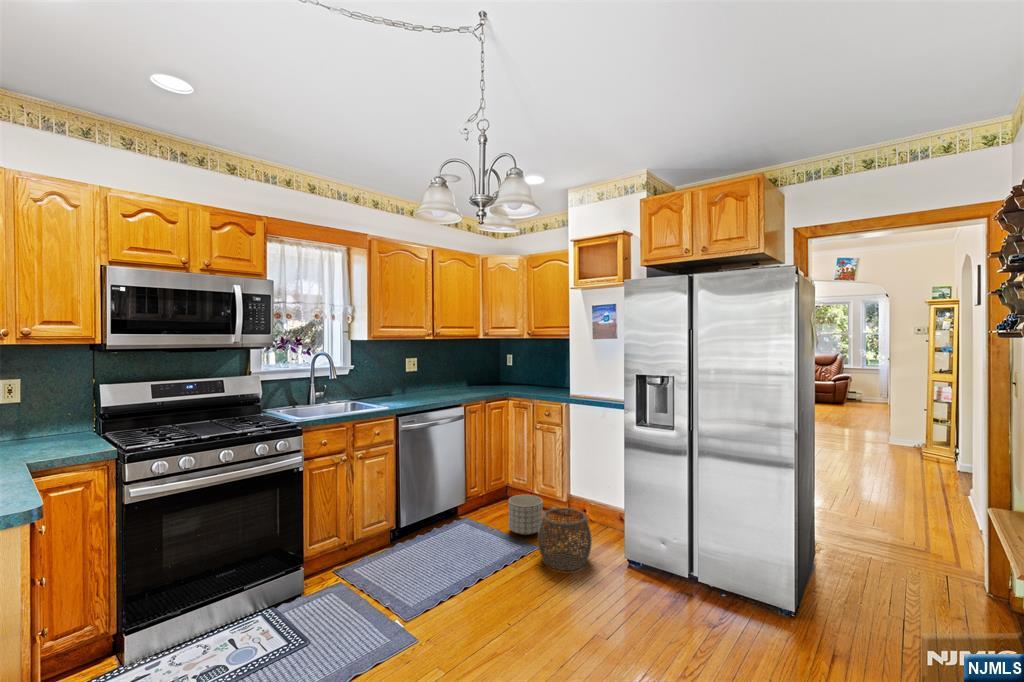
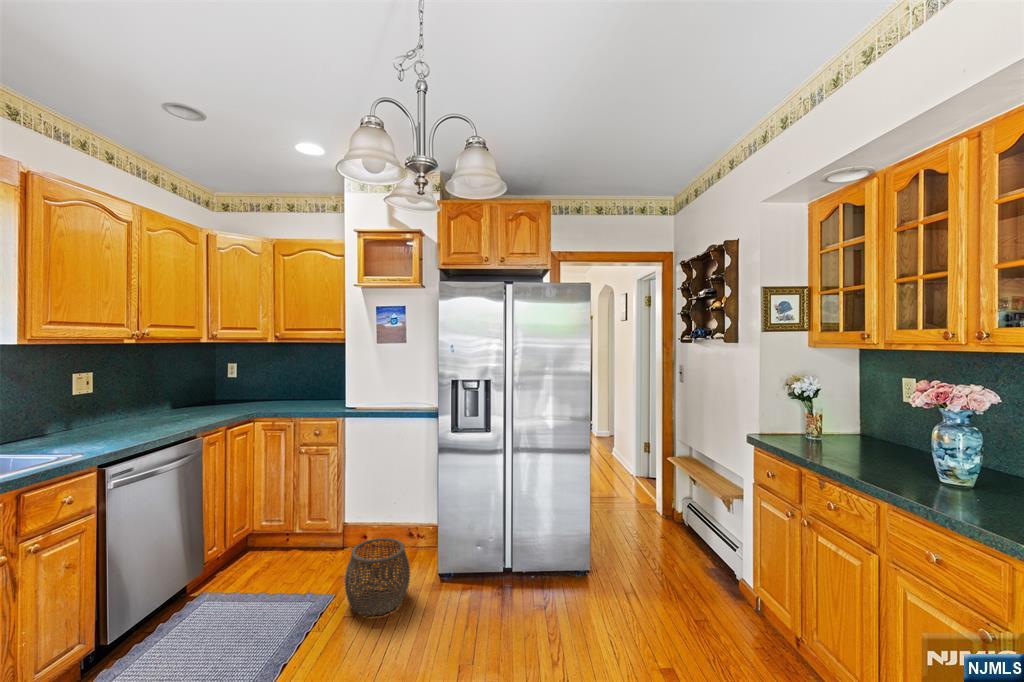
planter: present [509,495,543,535] -> none [282,535,329,589]

